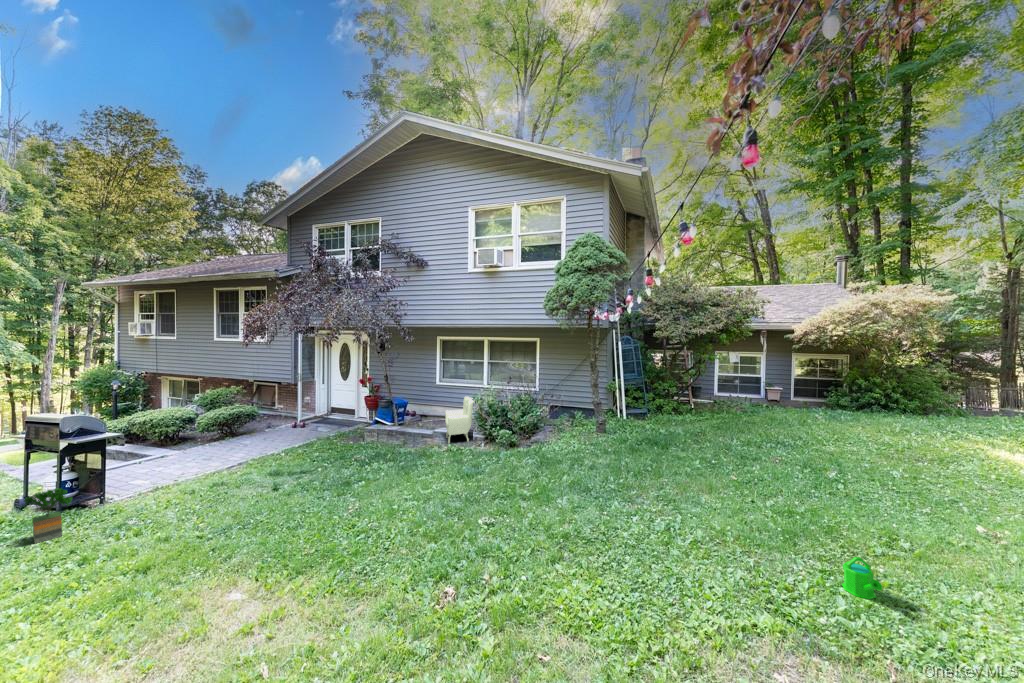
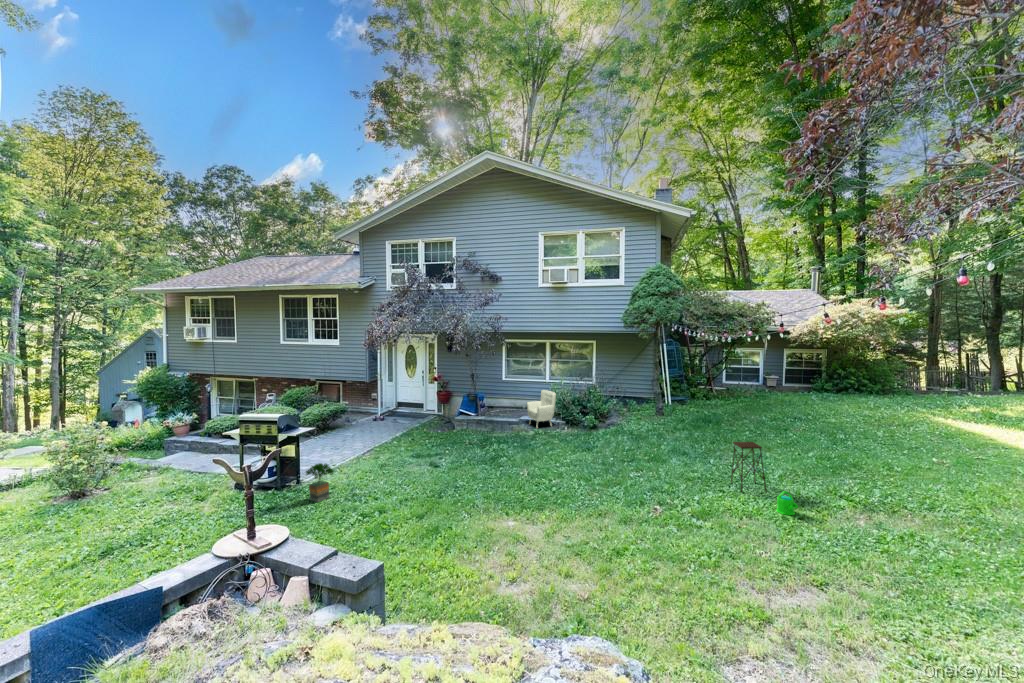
side table: none [617,489,662,580] -> present [731,442,767,492]
watering can: present [842,557,882,599] -> present [776,491,798,515]

